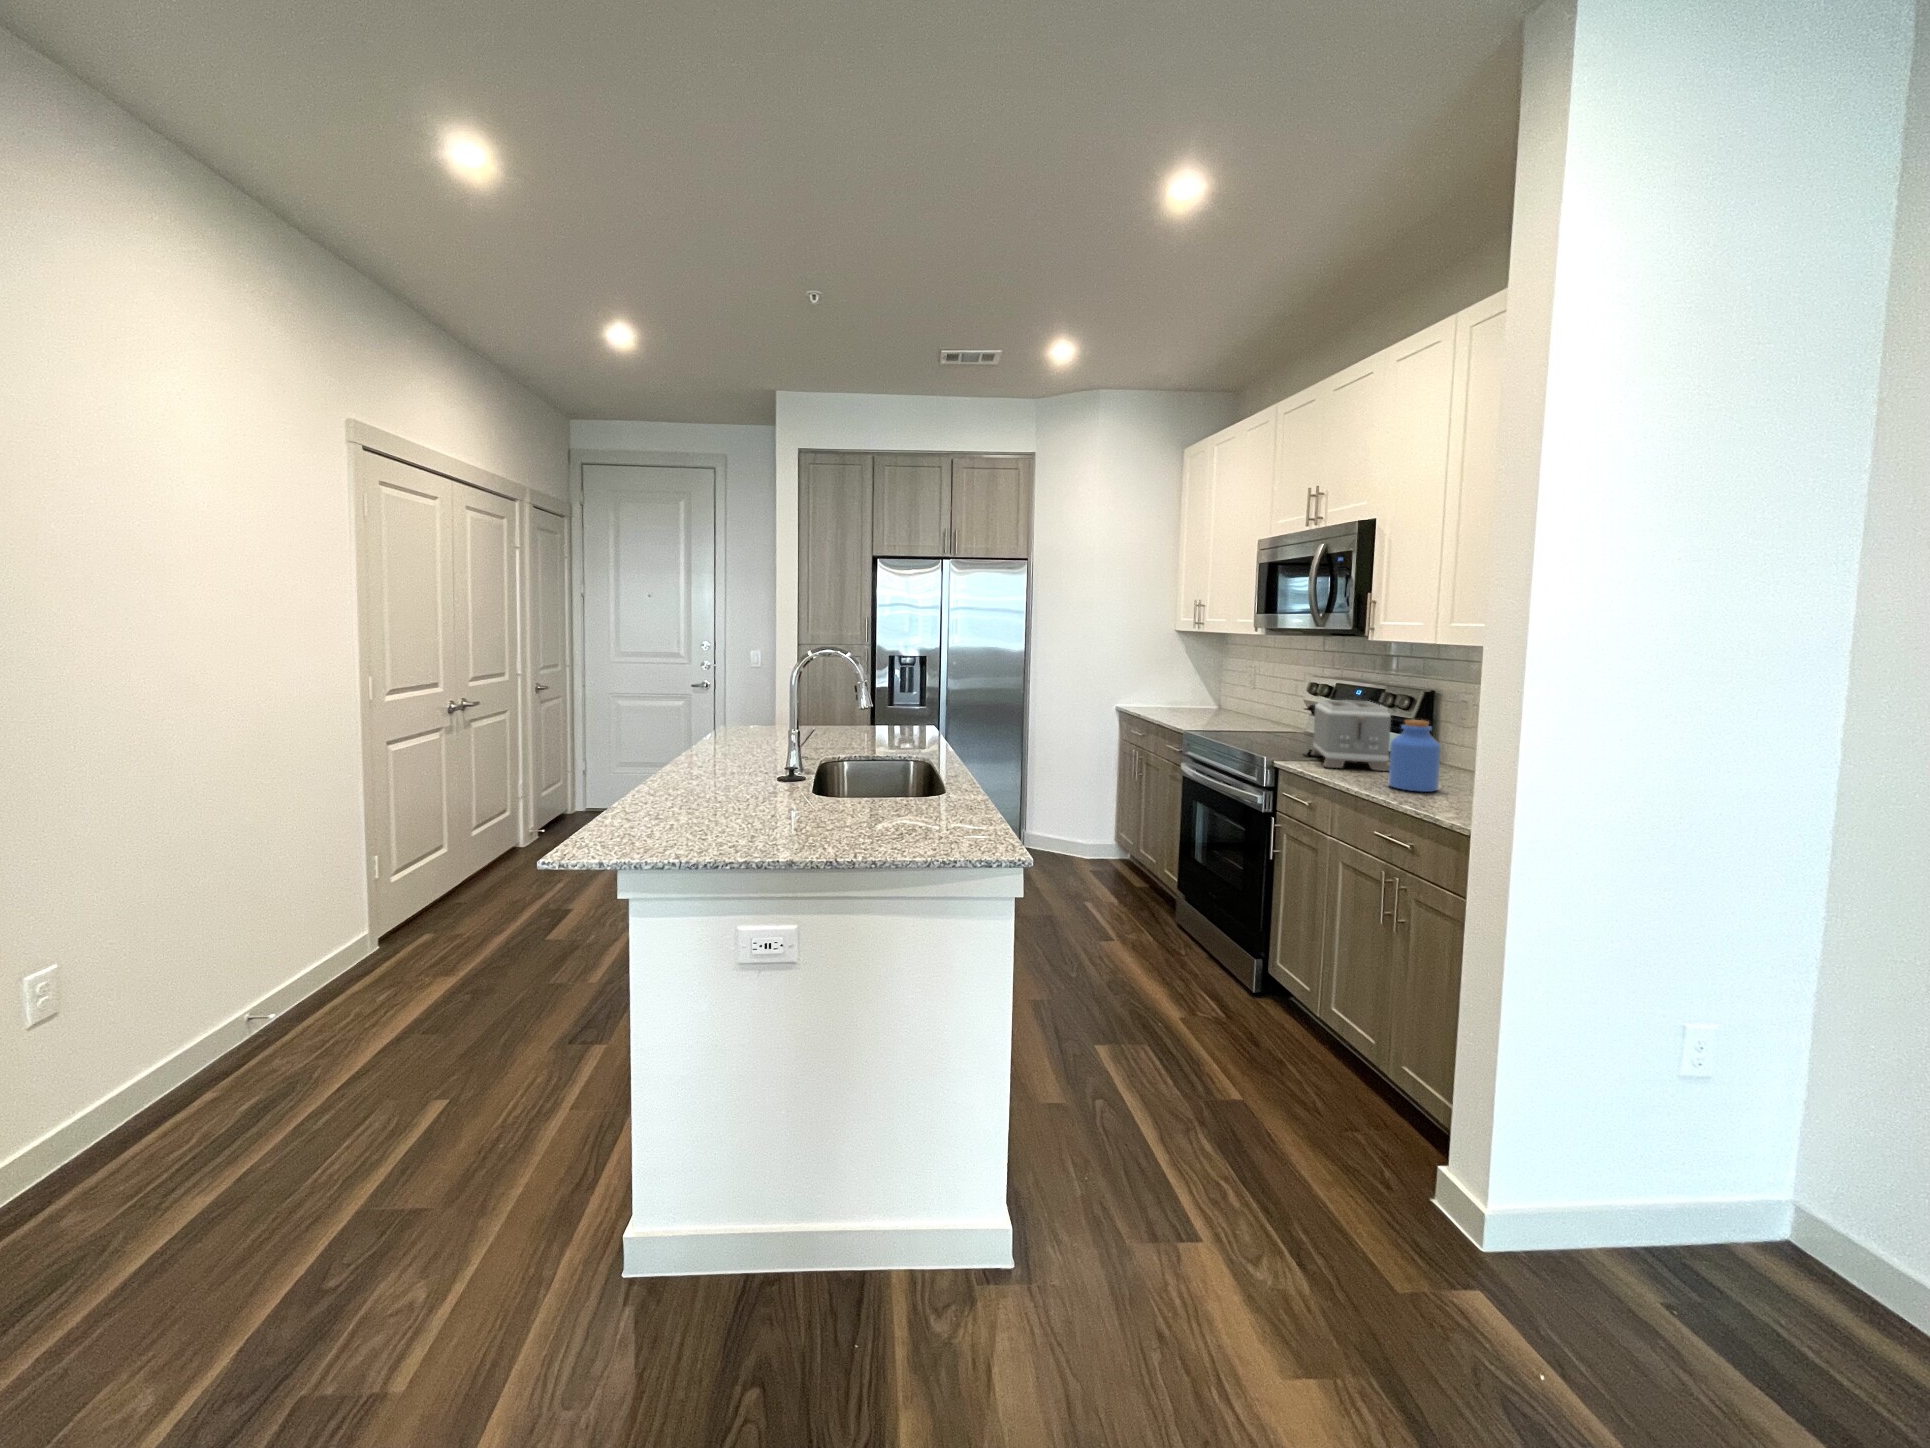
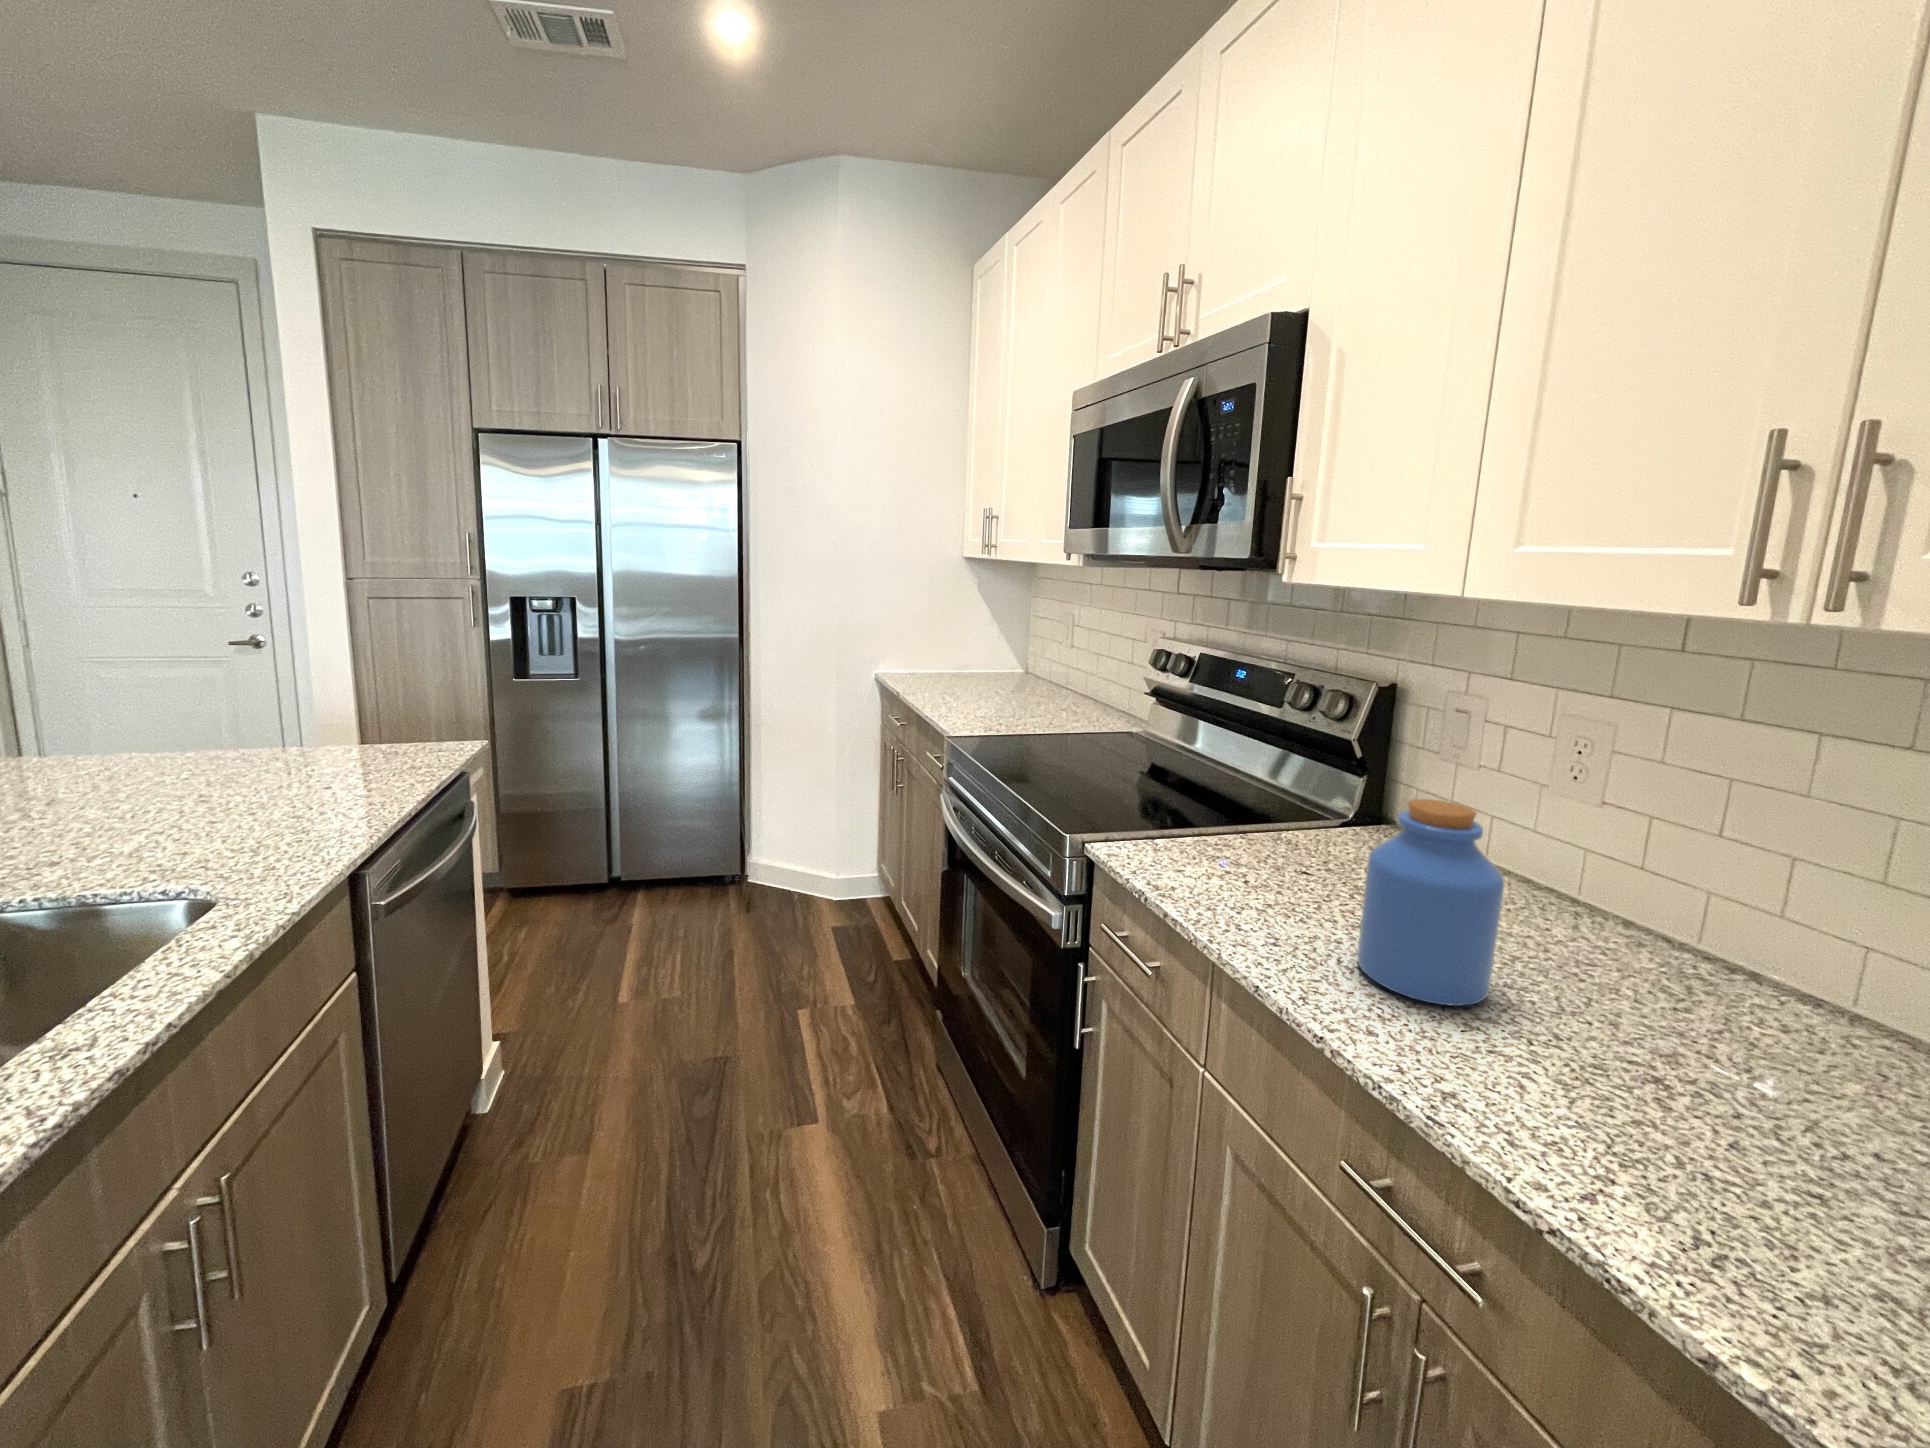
toaster: present [1312,700,1391,771] -> none [1159,699,1336,878]

